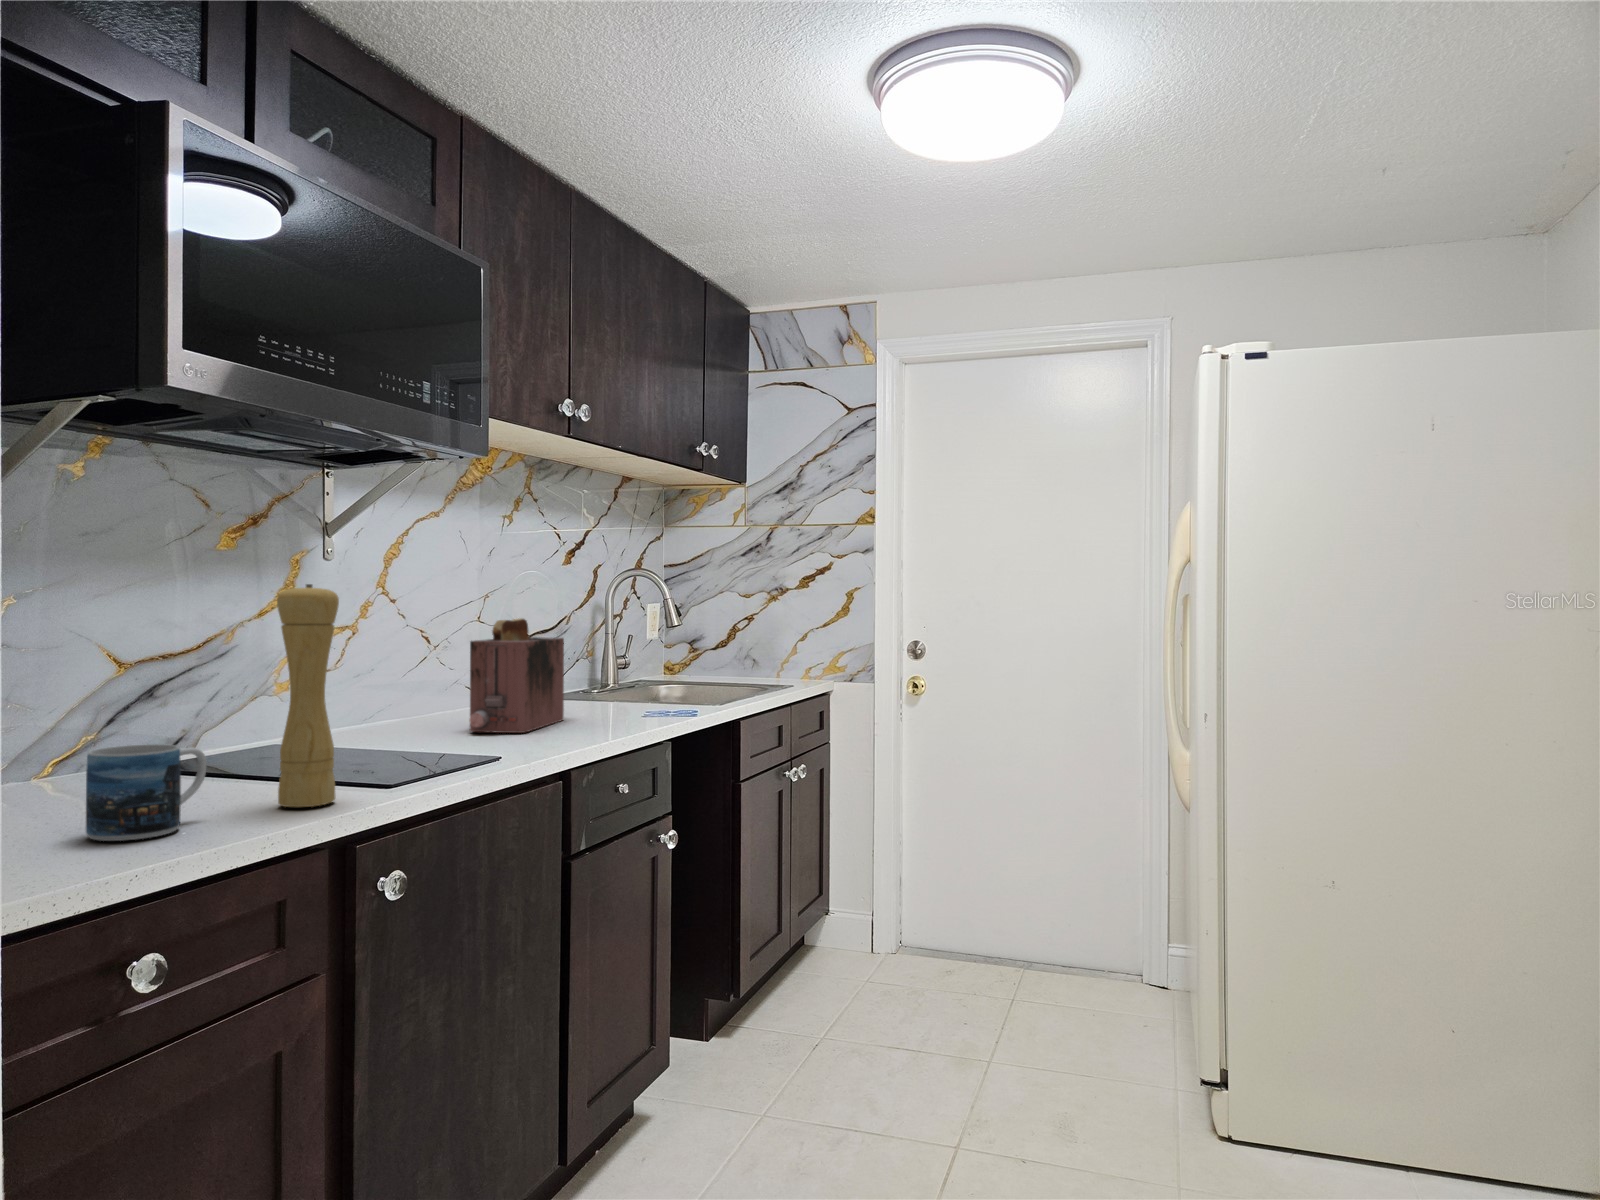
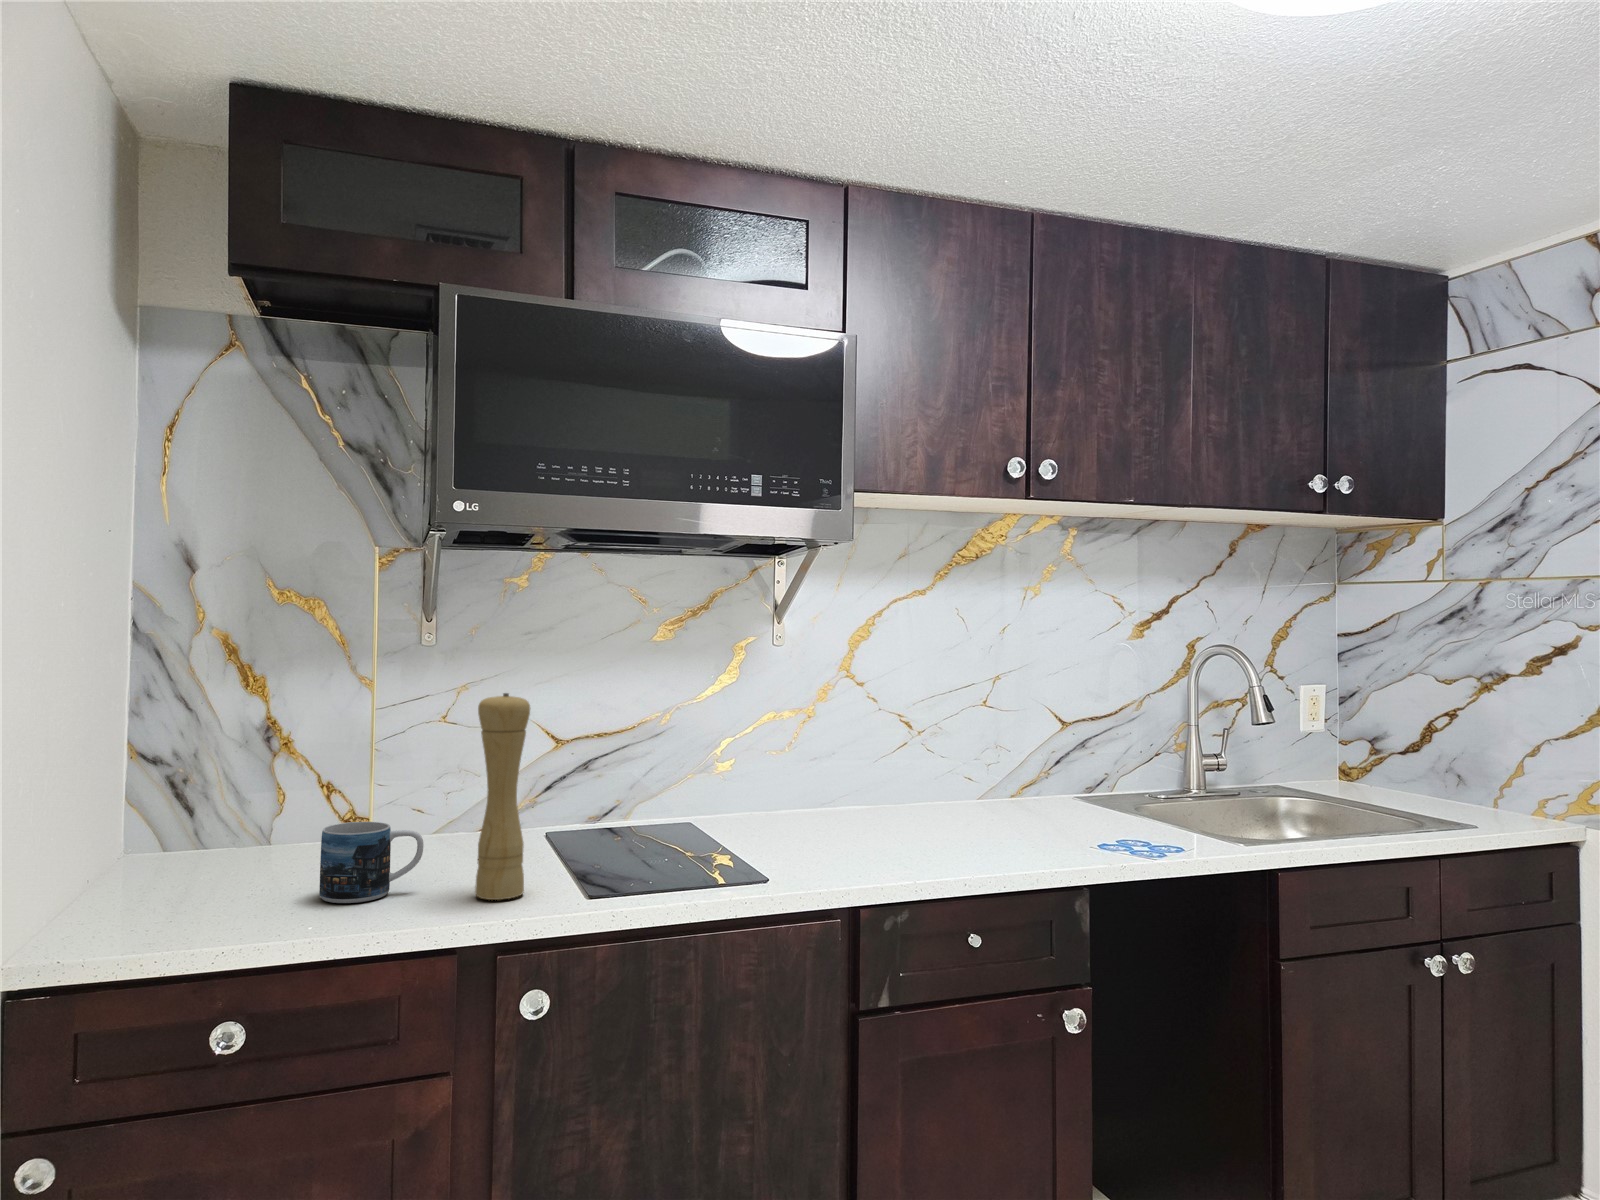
toaster: present [470,618,564,733] -> none [857,713,1002,846]

